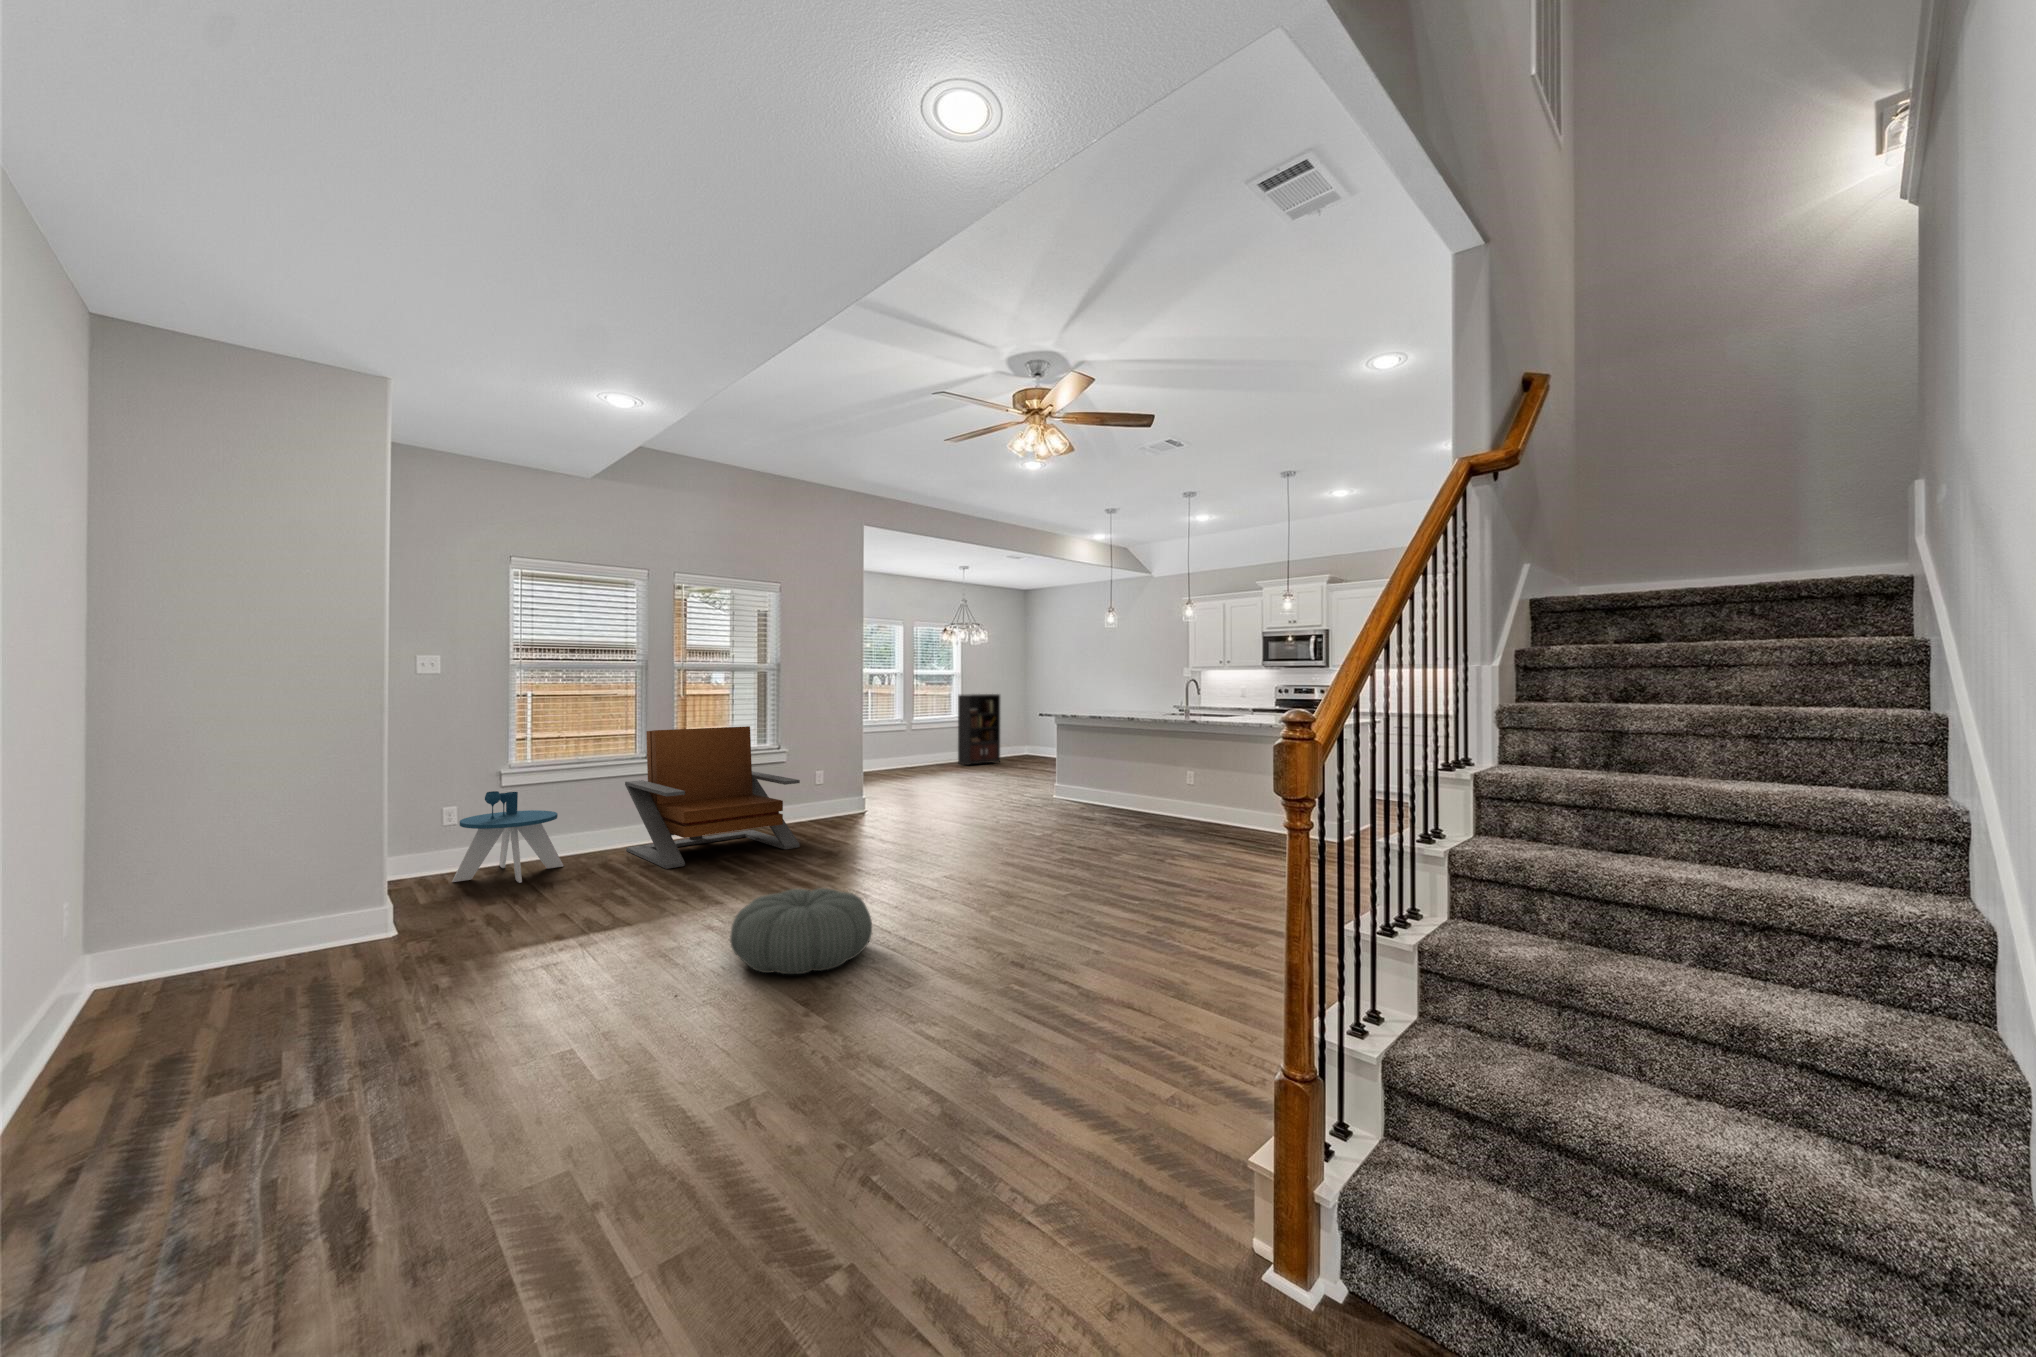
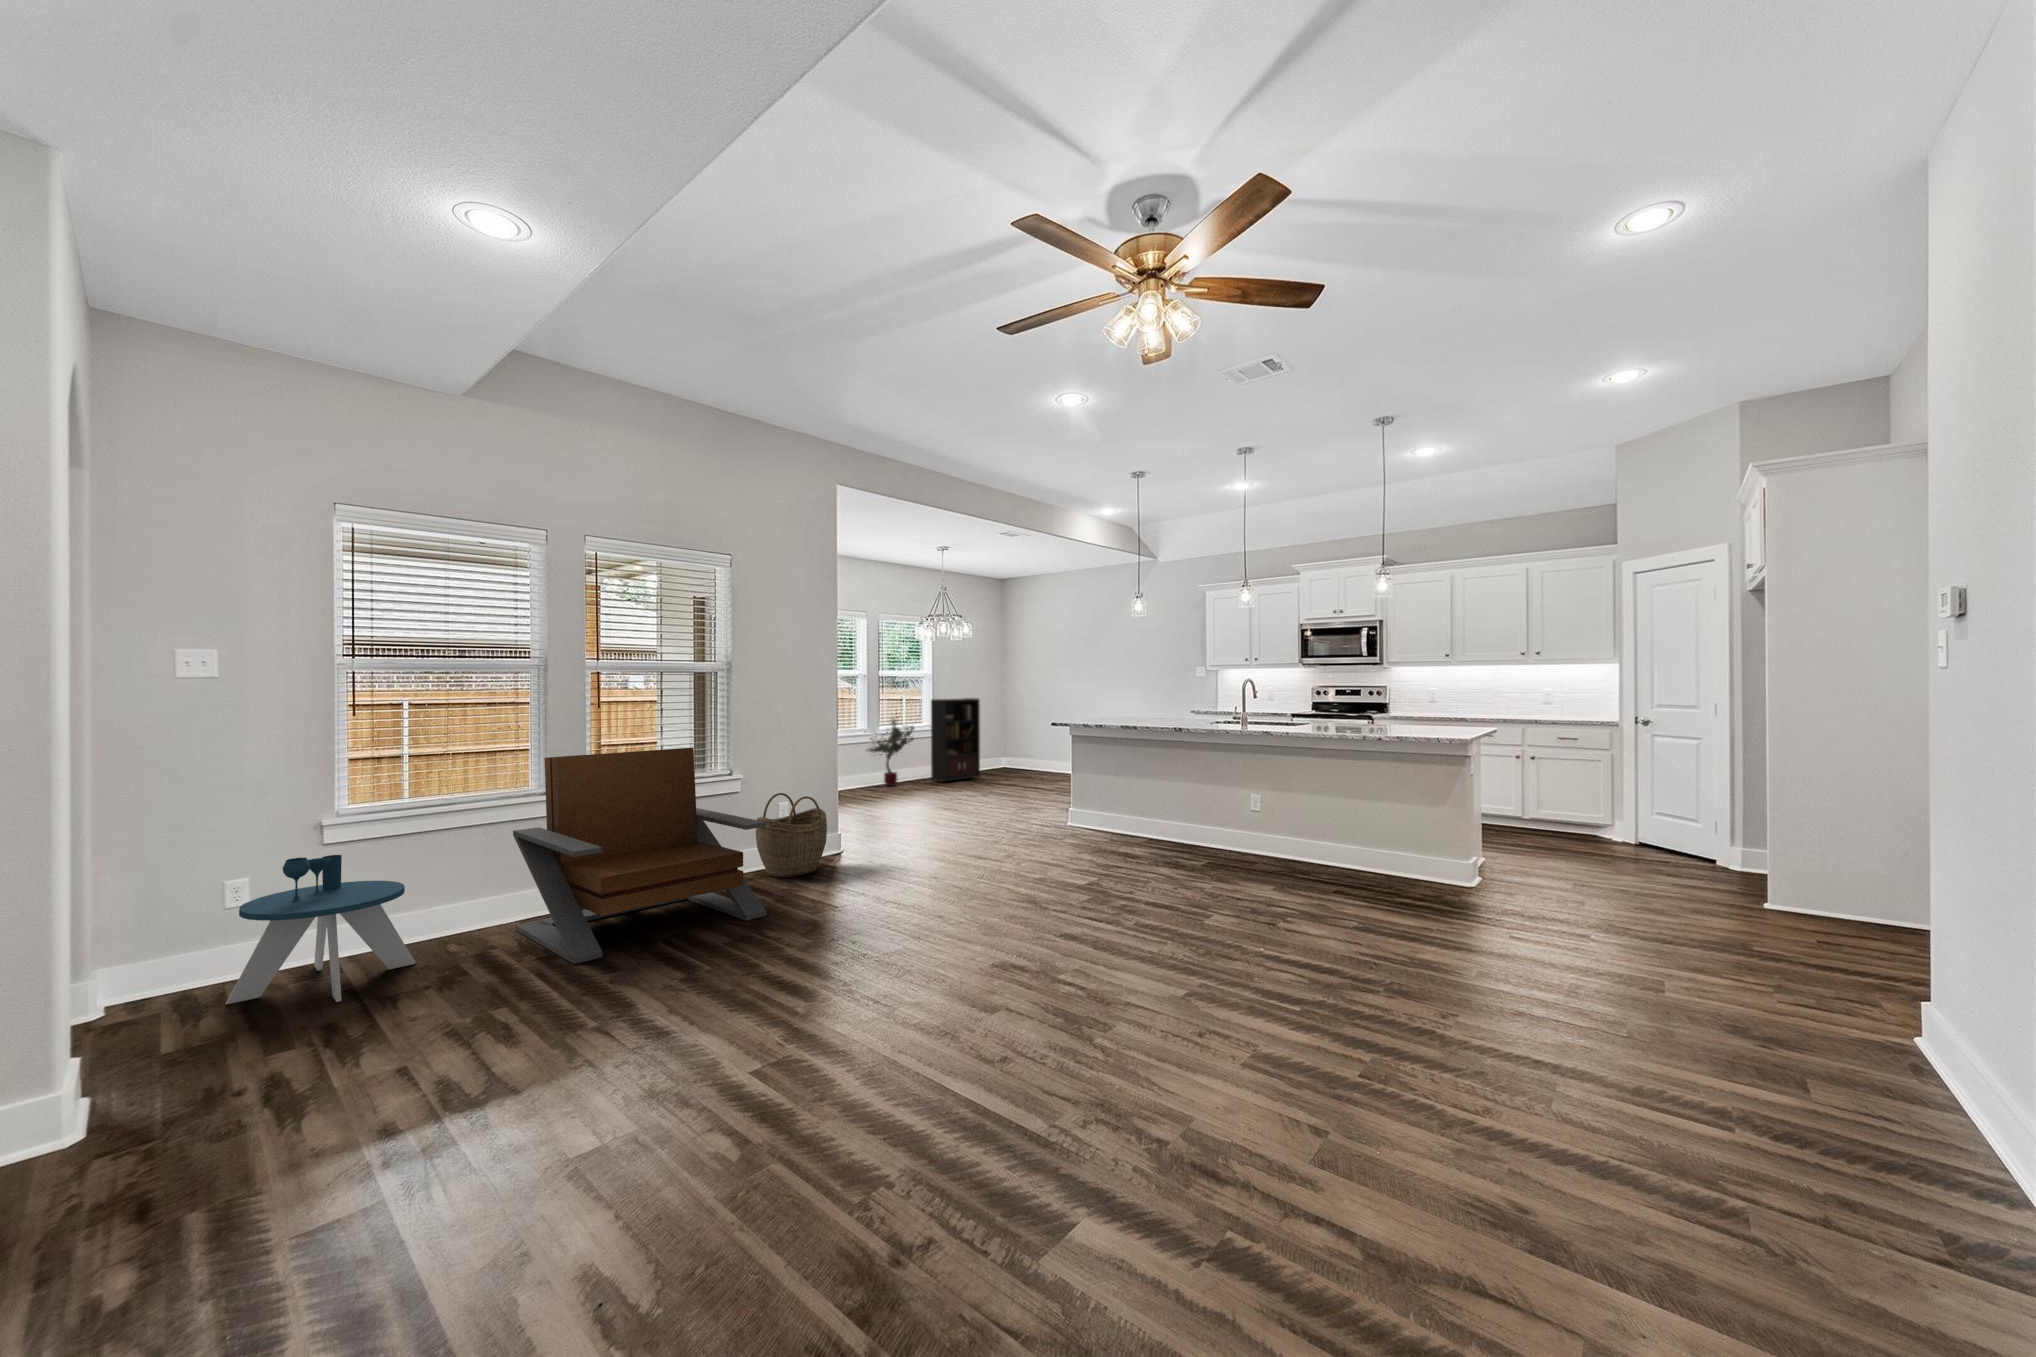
potted tree: none [901,709,944,767] -> present [866,718,914,786]
woven basket: none [798,763,851,826] -> present [756,793,827,878]
pouf: present [730,888,872,974] -> none [693,1036,946,1238]

